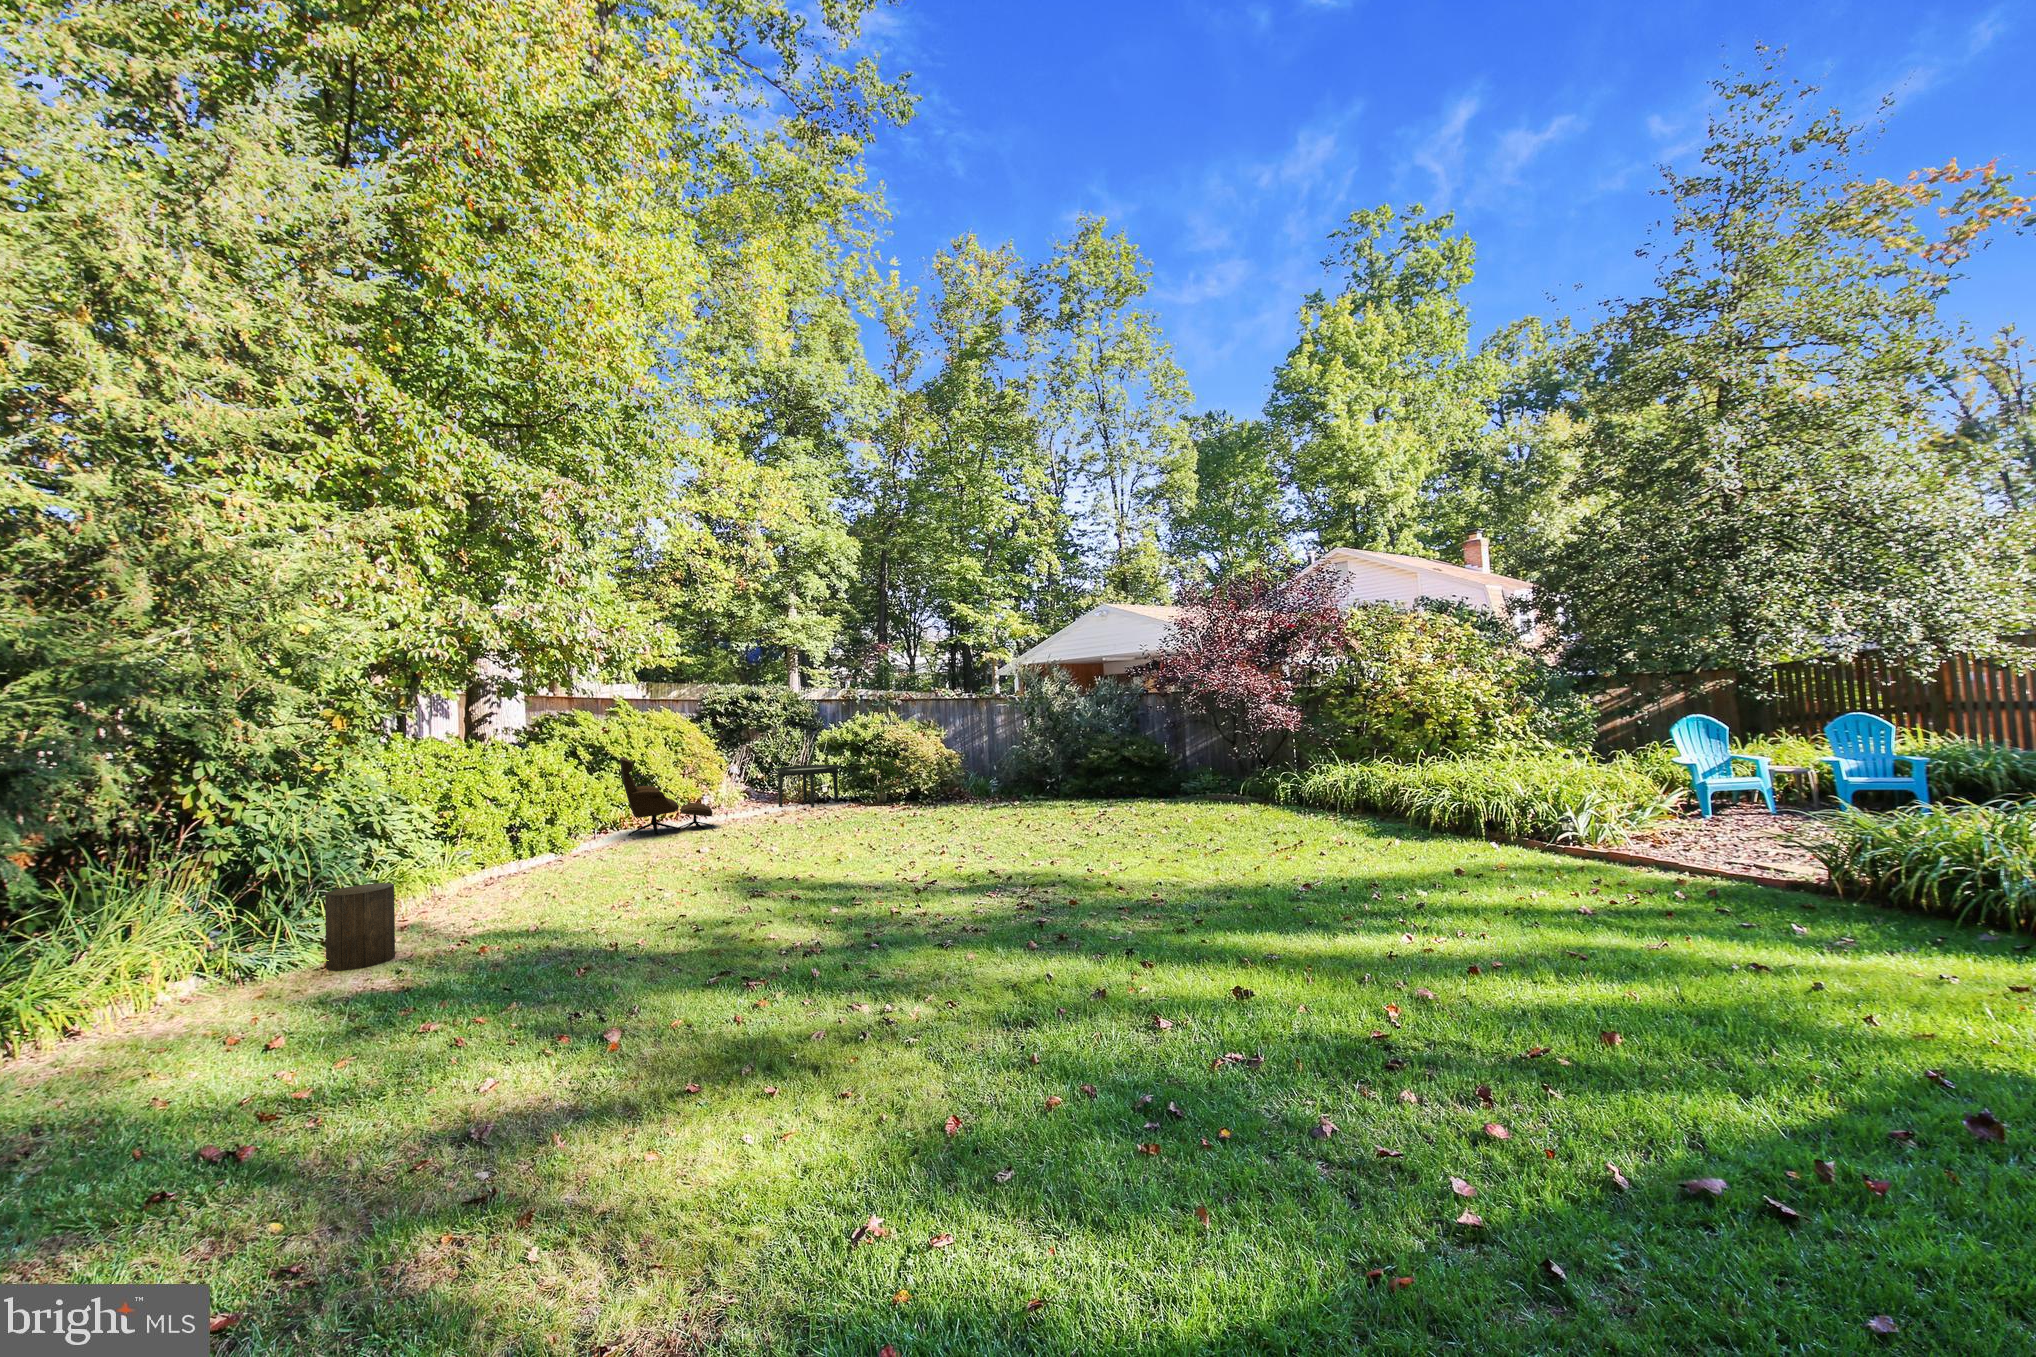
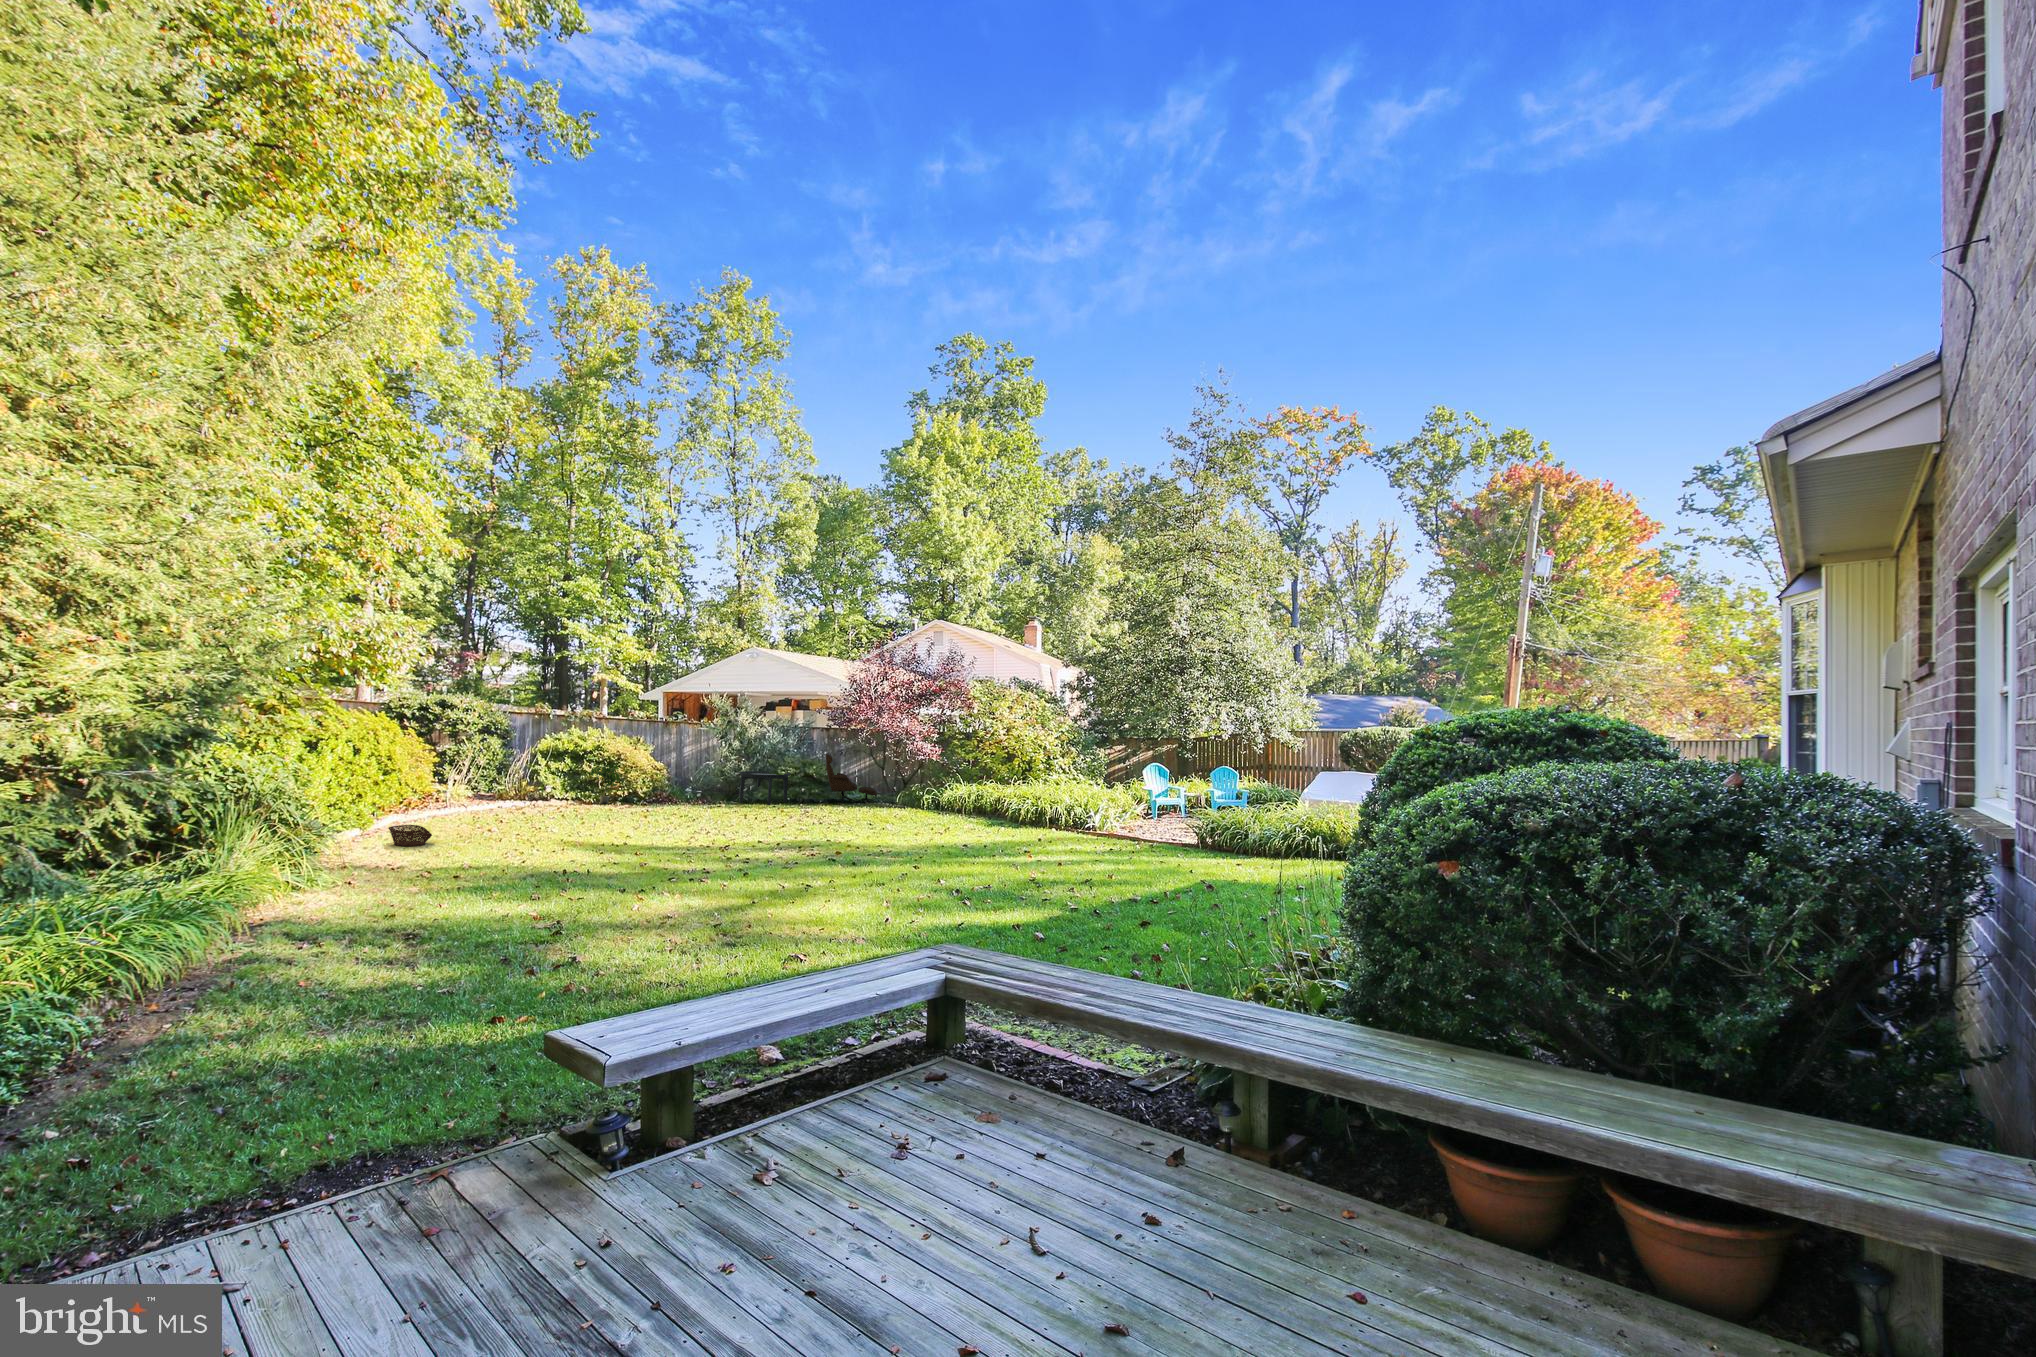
lounge chair: present [620,757,712,835] -> present [826,754,877,803]
round table: present [775,765,840,808] -> present [739,771,791,805]
basket: none [501,849,559,880] -> present [389,825,432,846]
stool: present [325,883,395,971] -> none [426,830,470,881]

